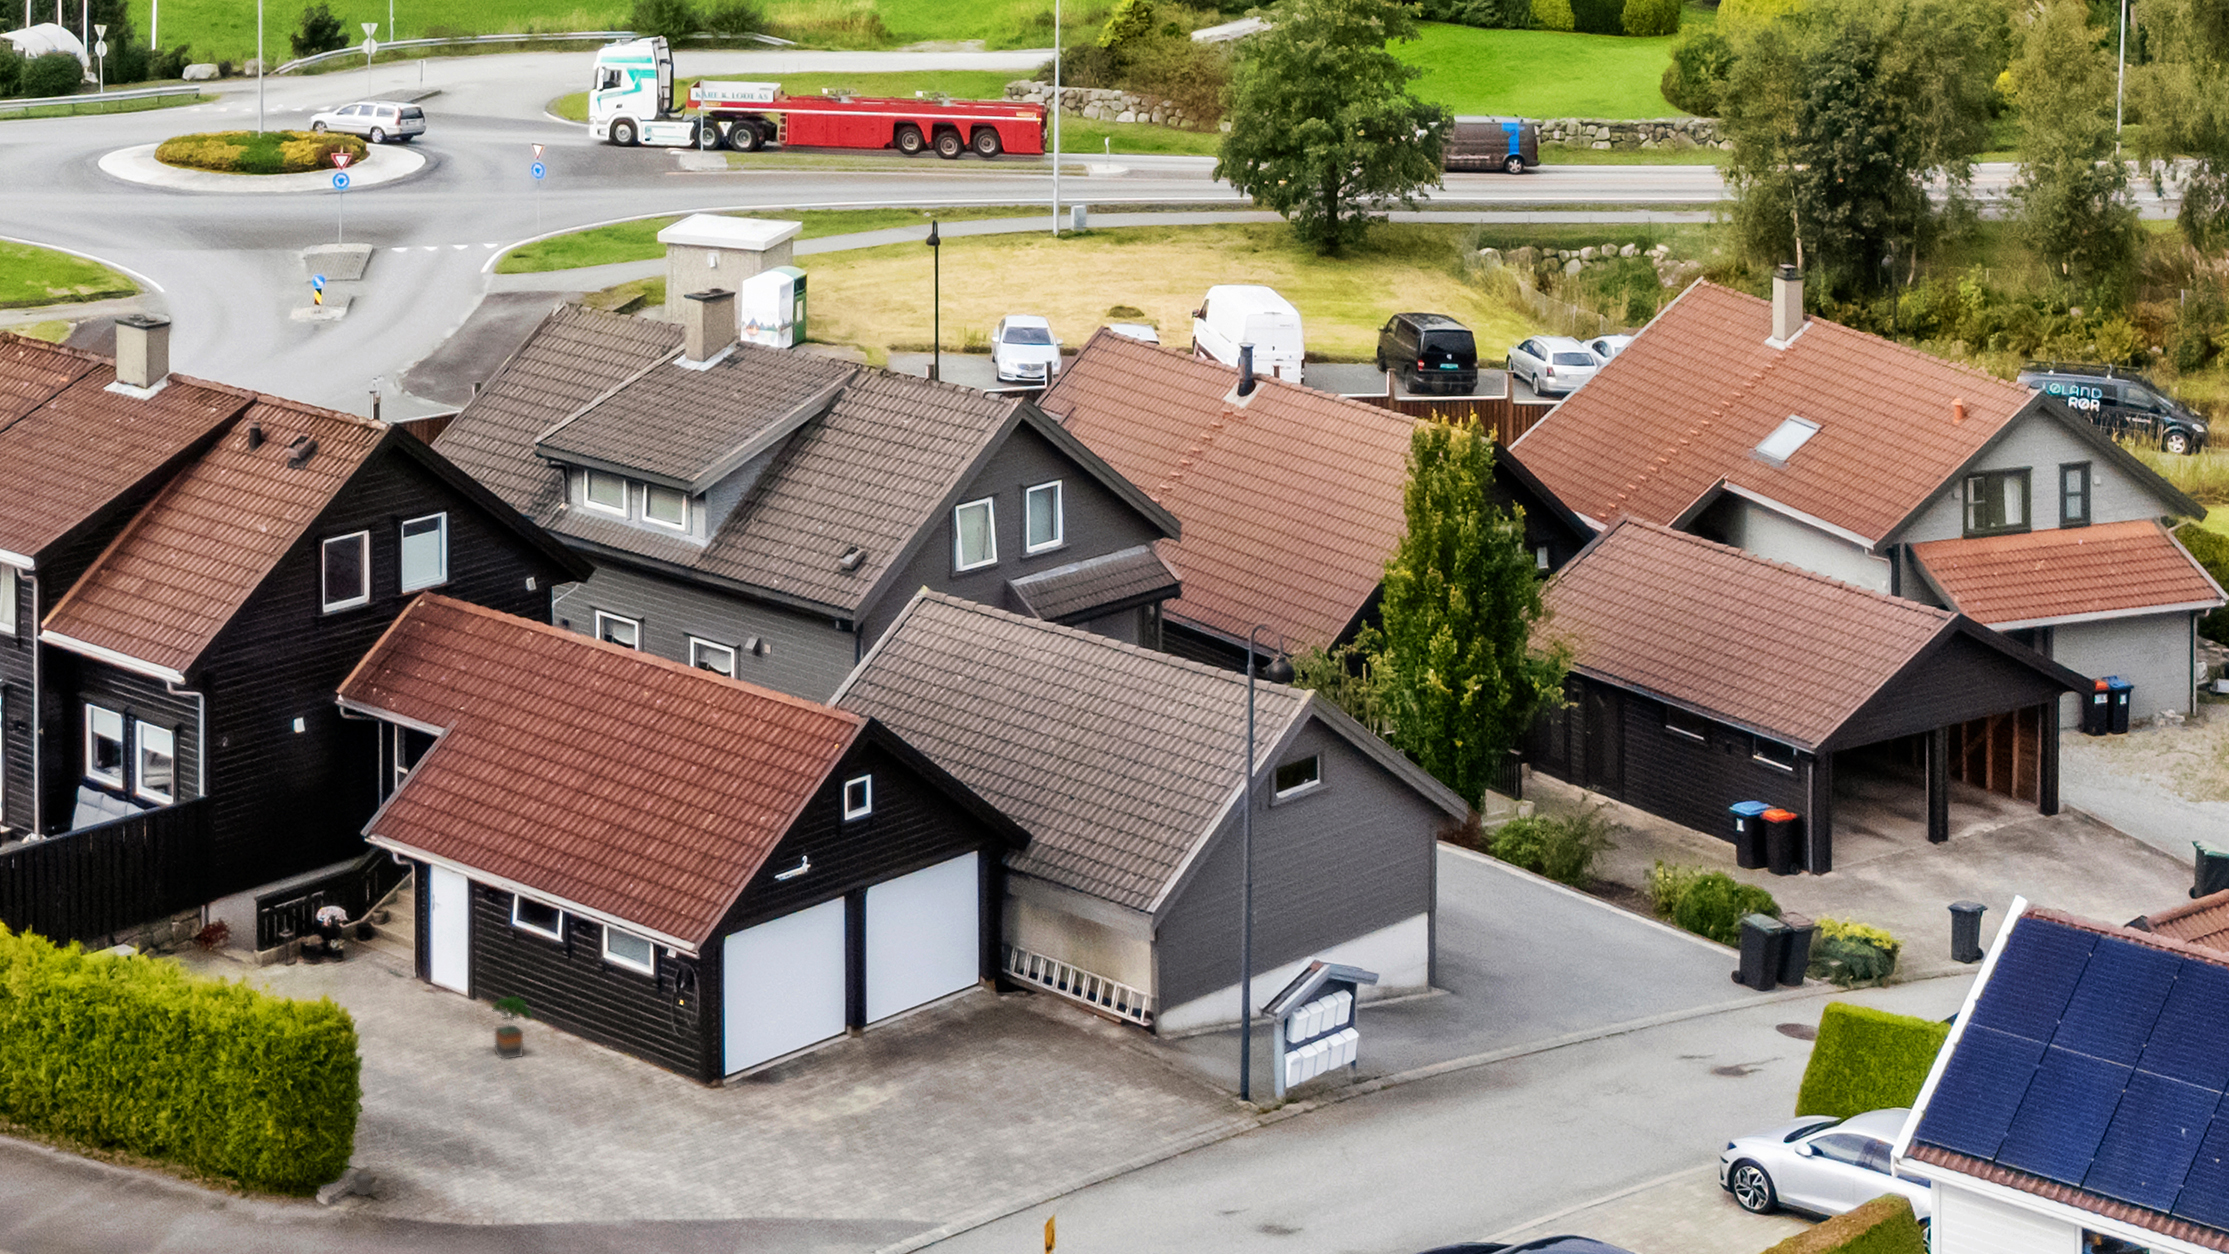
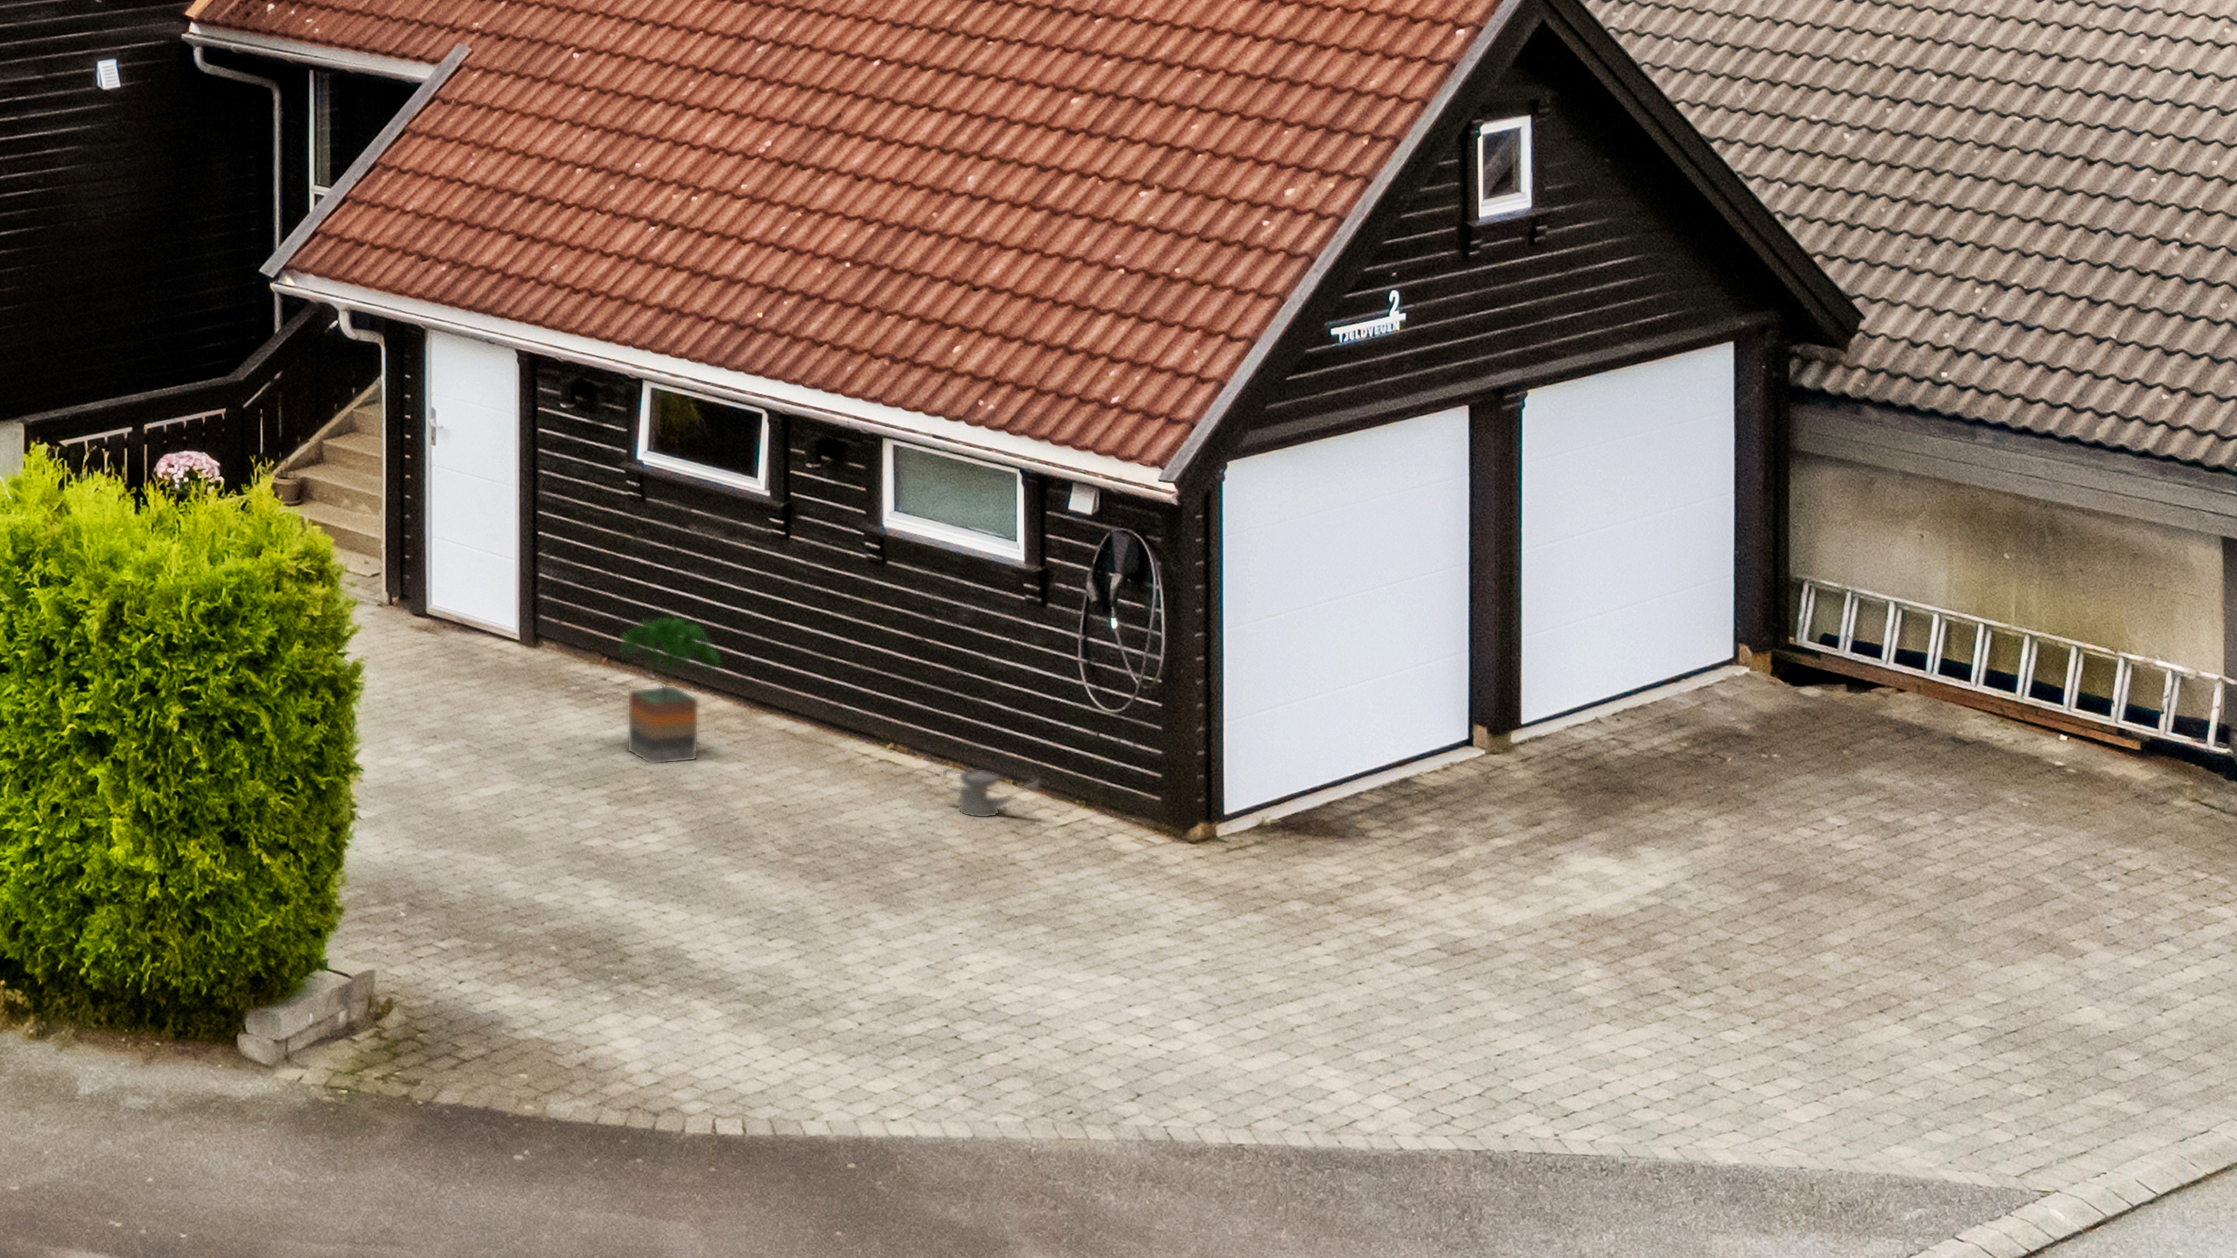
watering can: present [353,1173,387,1195] -> present [944,769,1039,817]

